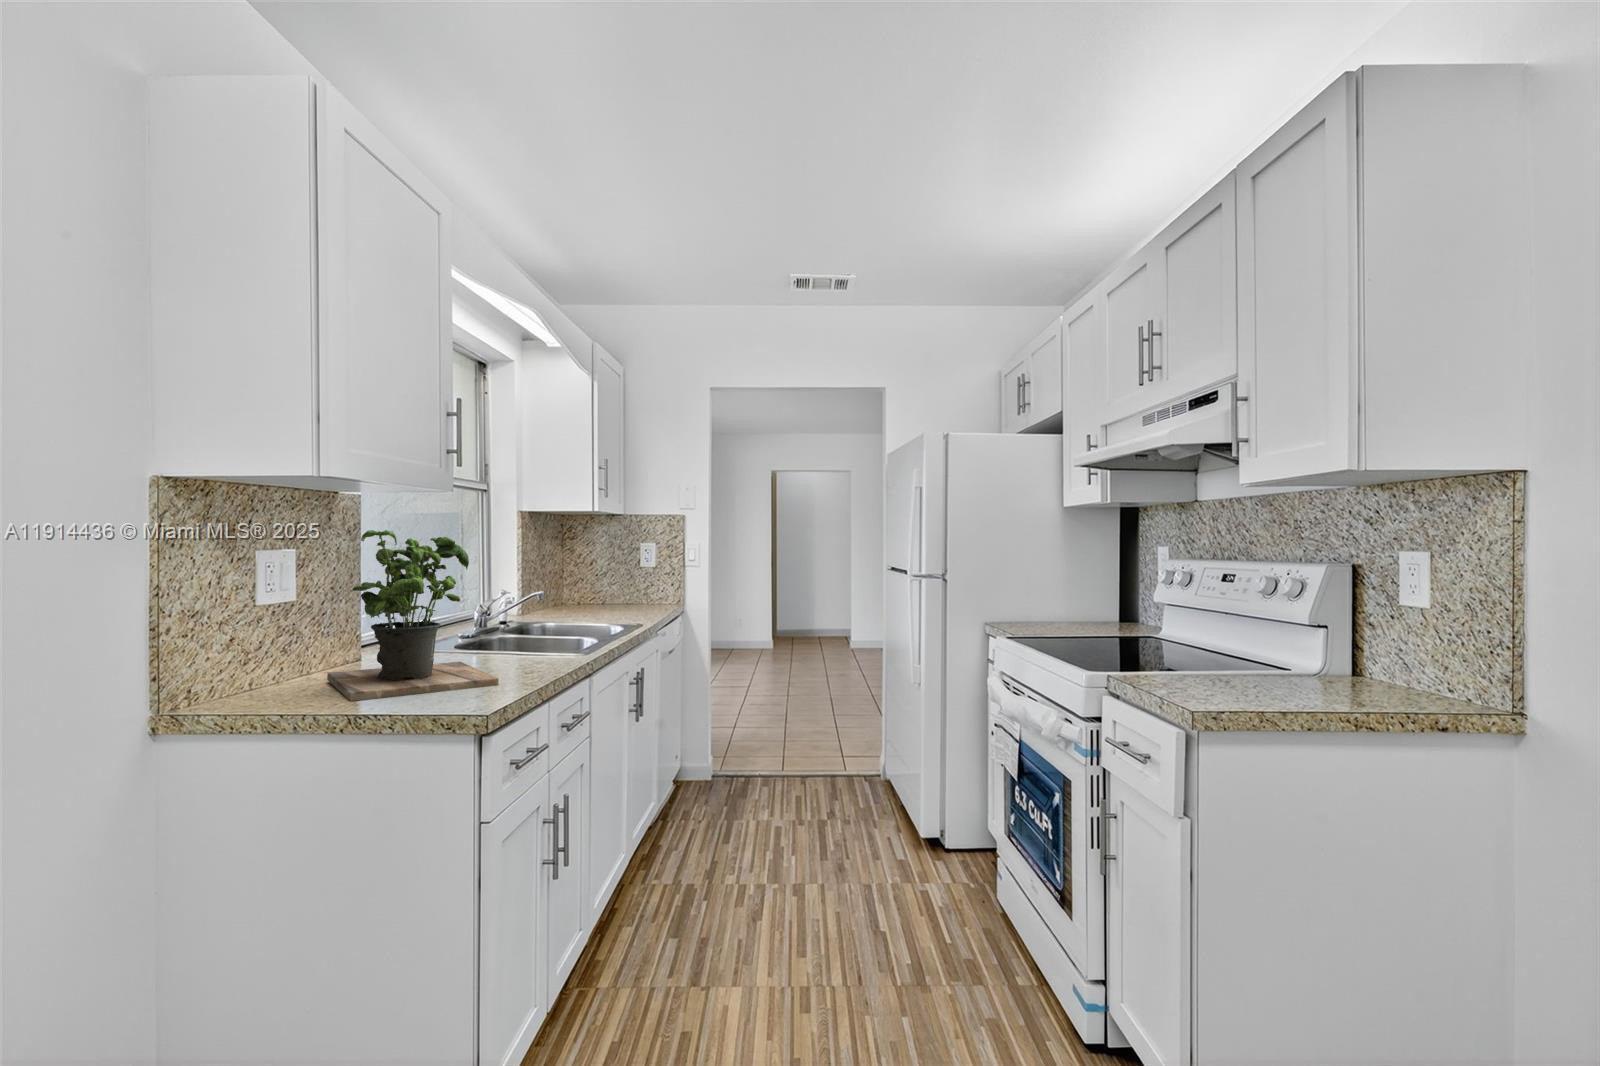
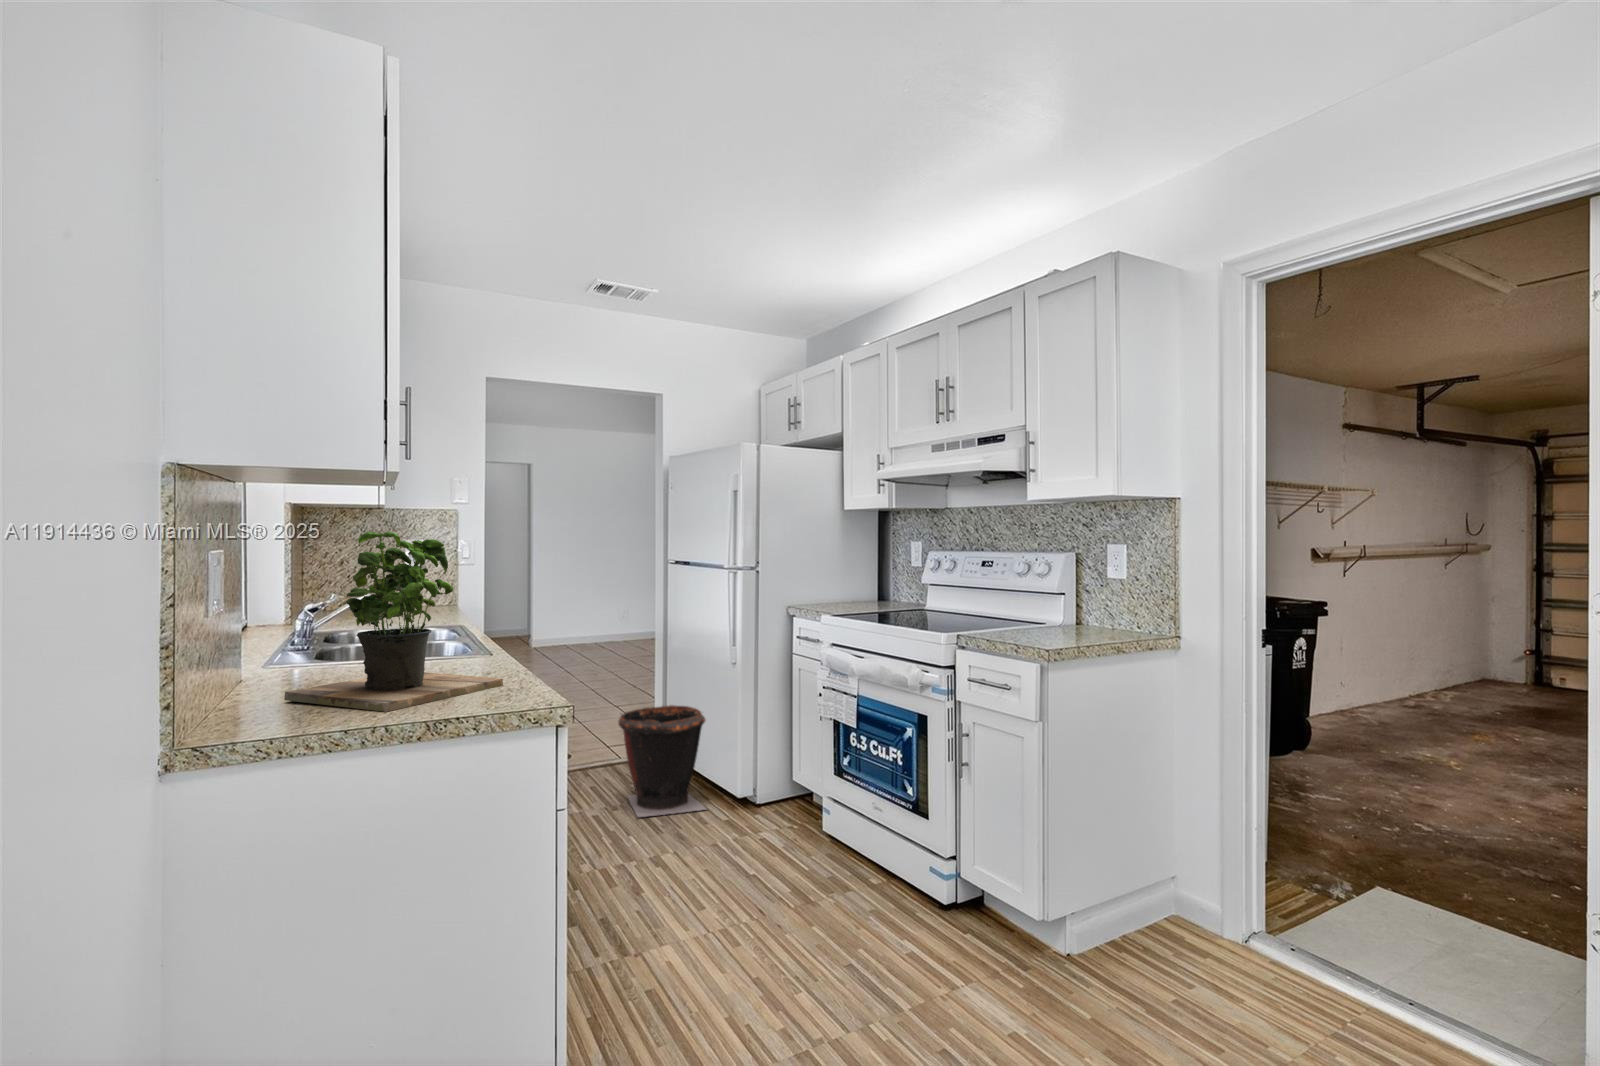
waste bin: none [804,718,900,844] -> present [618,705,706,817]

